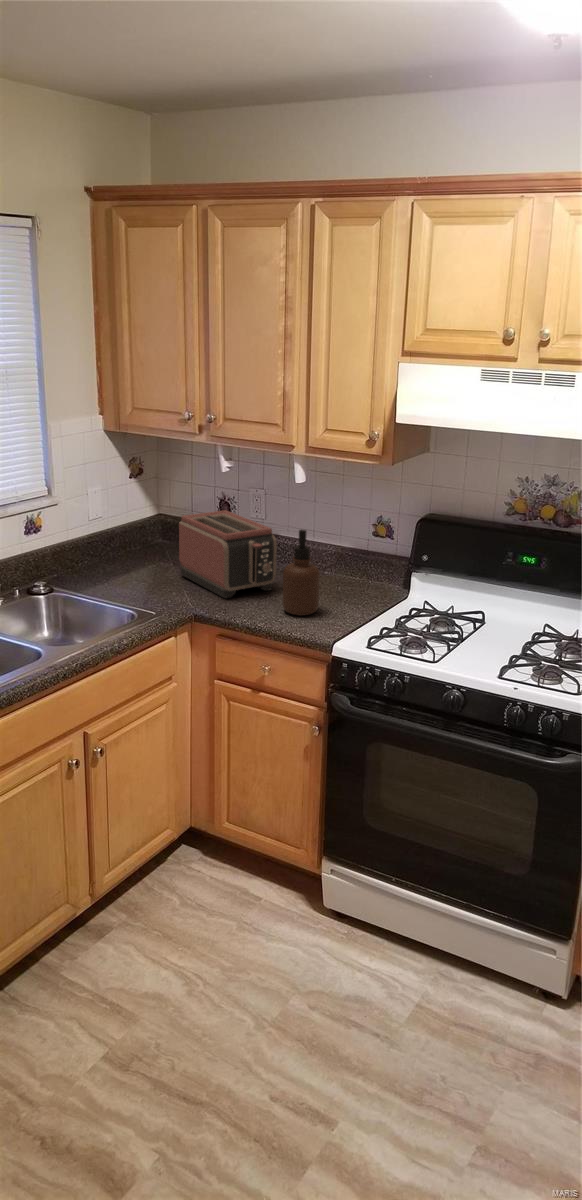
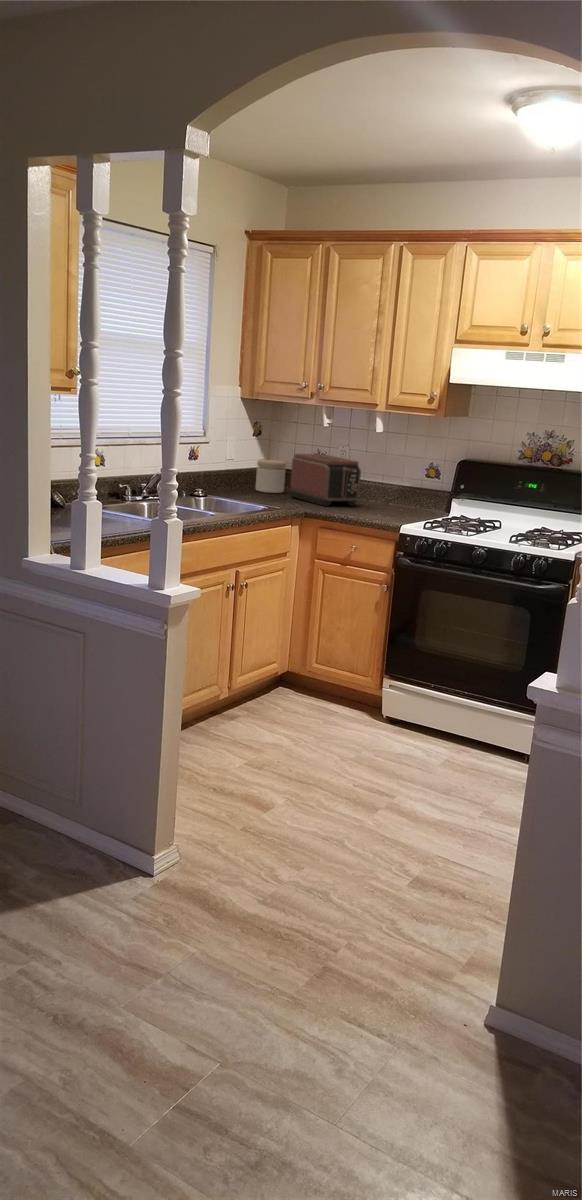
jar: none [134,516,175,567] -> present [256,459,286,493]
soap dispenser: present [283,530,320,616] -> none [365,456,392,514]

